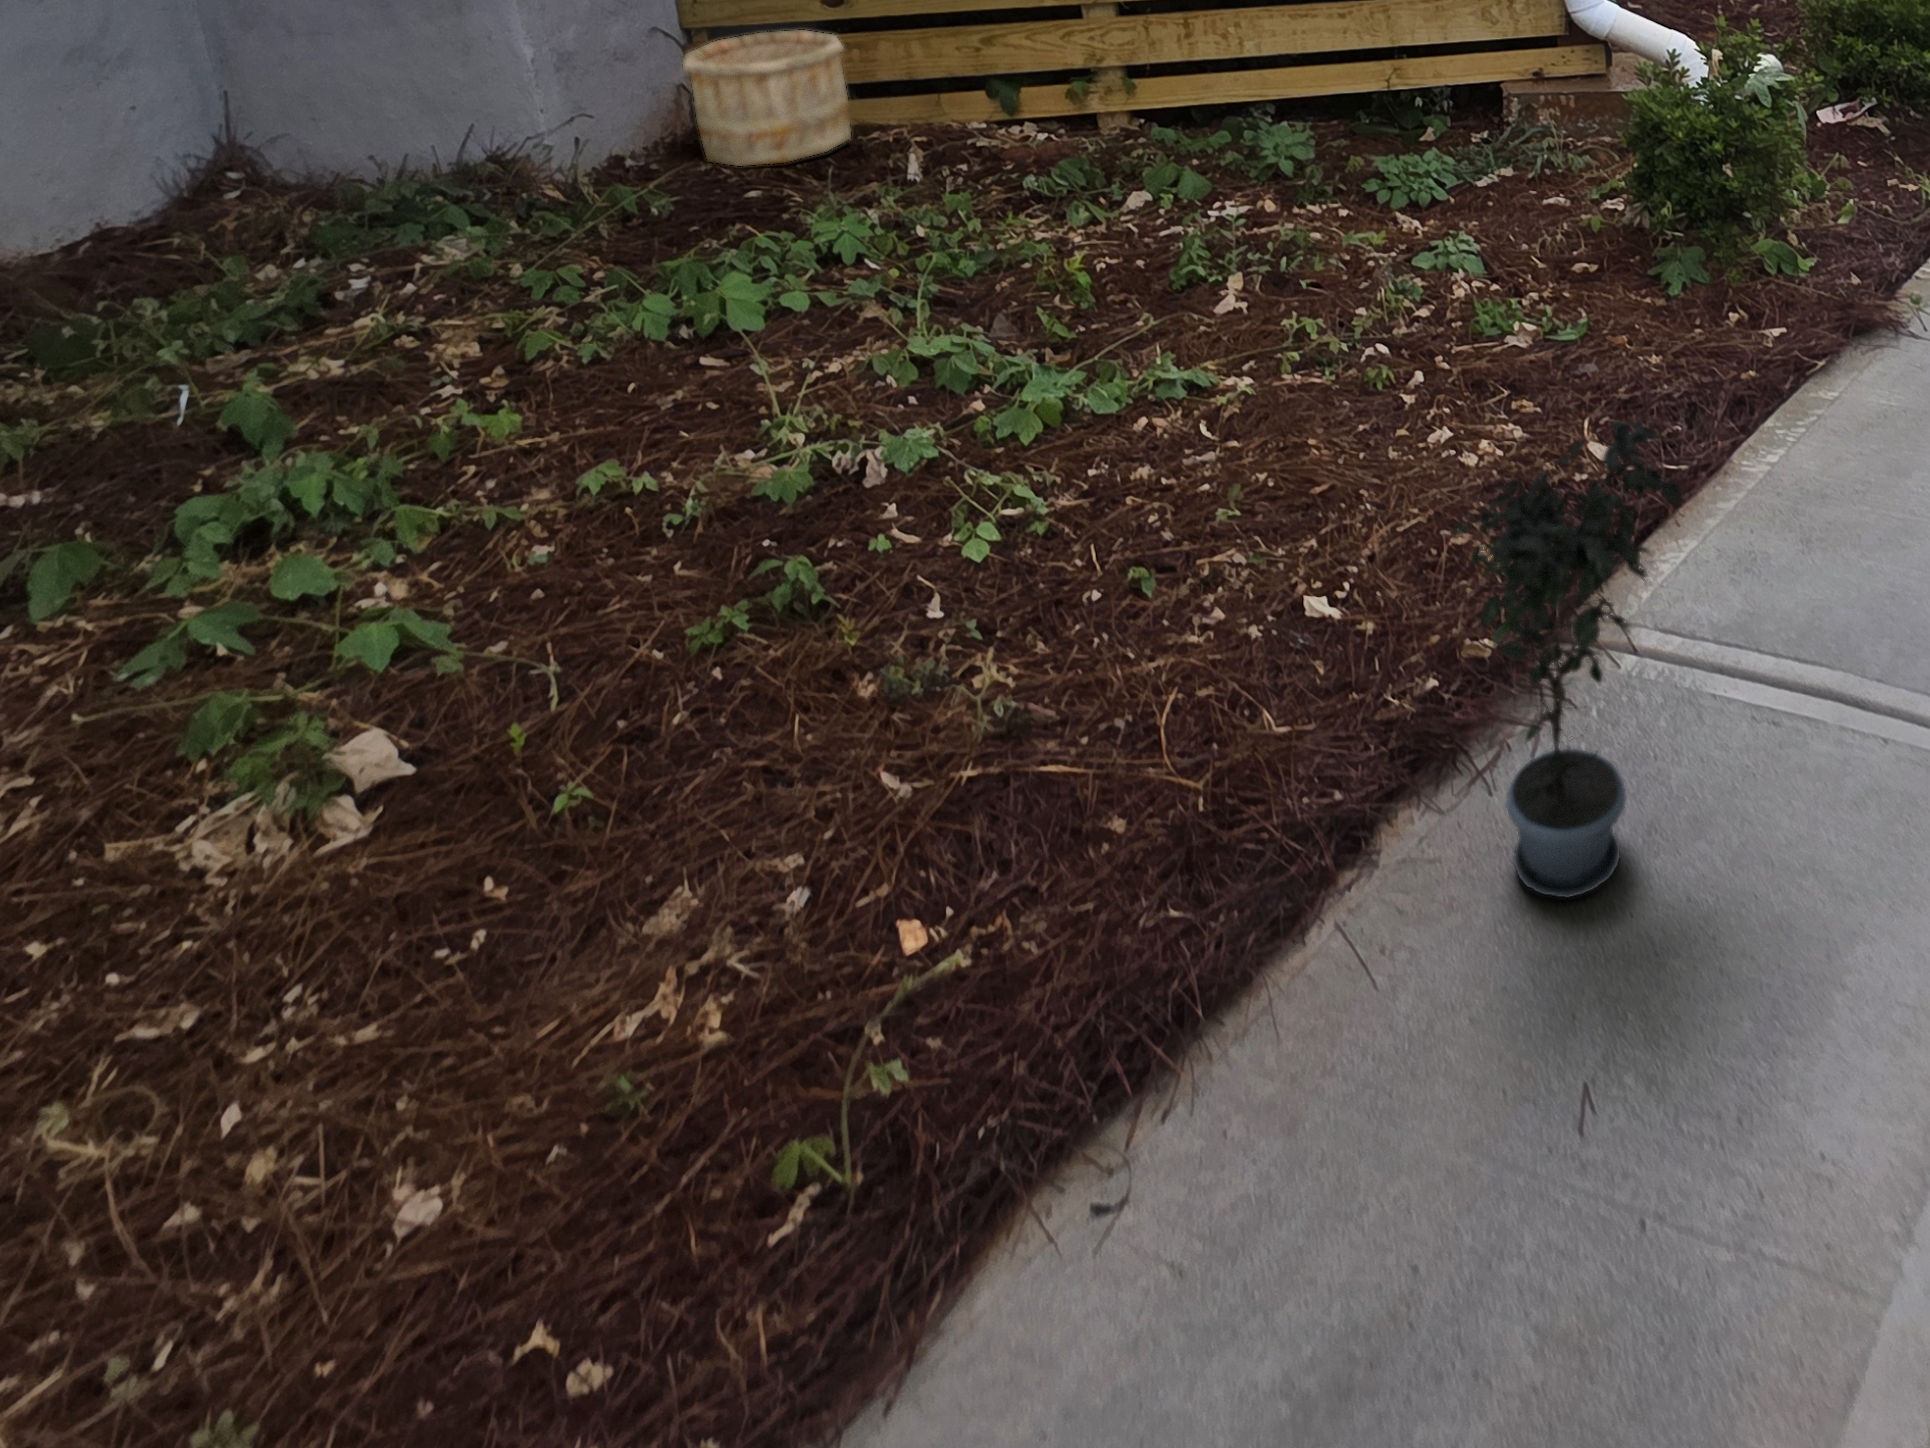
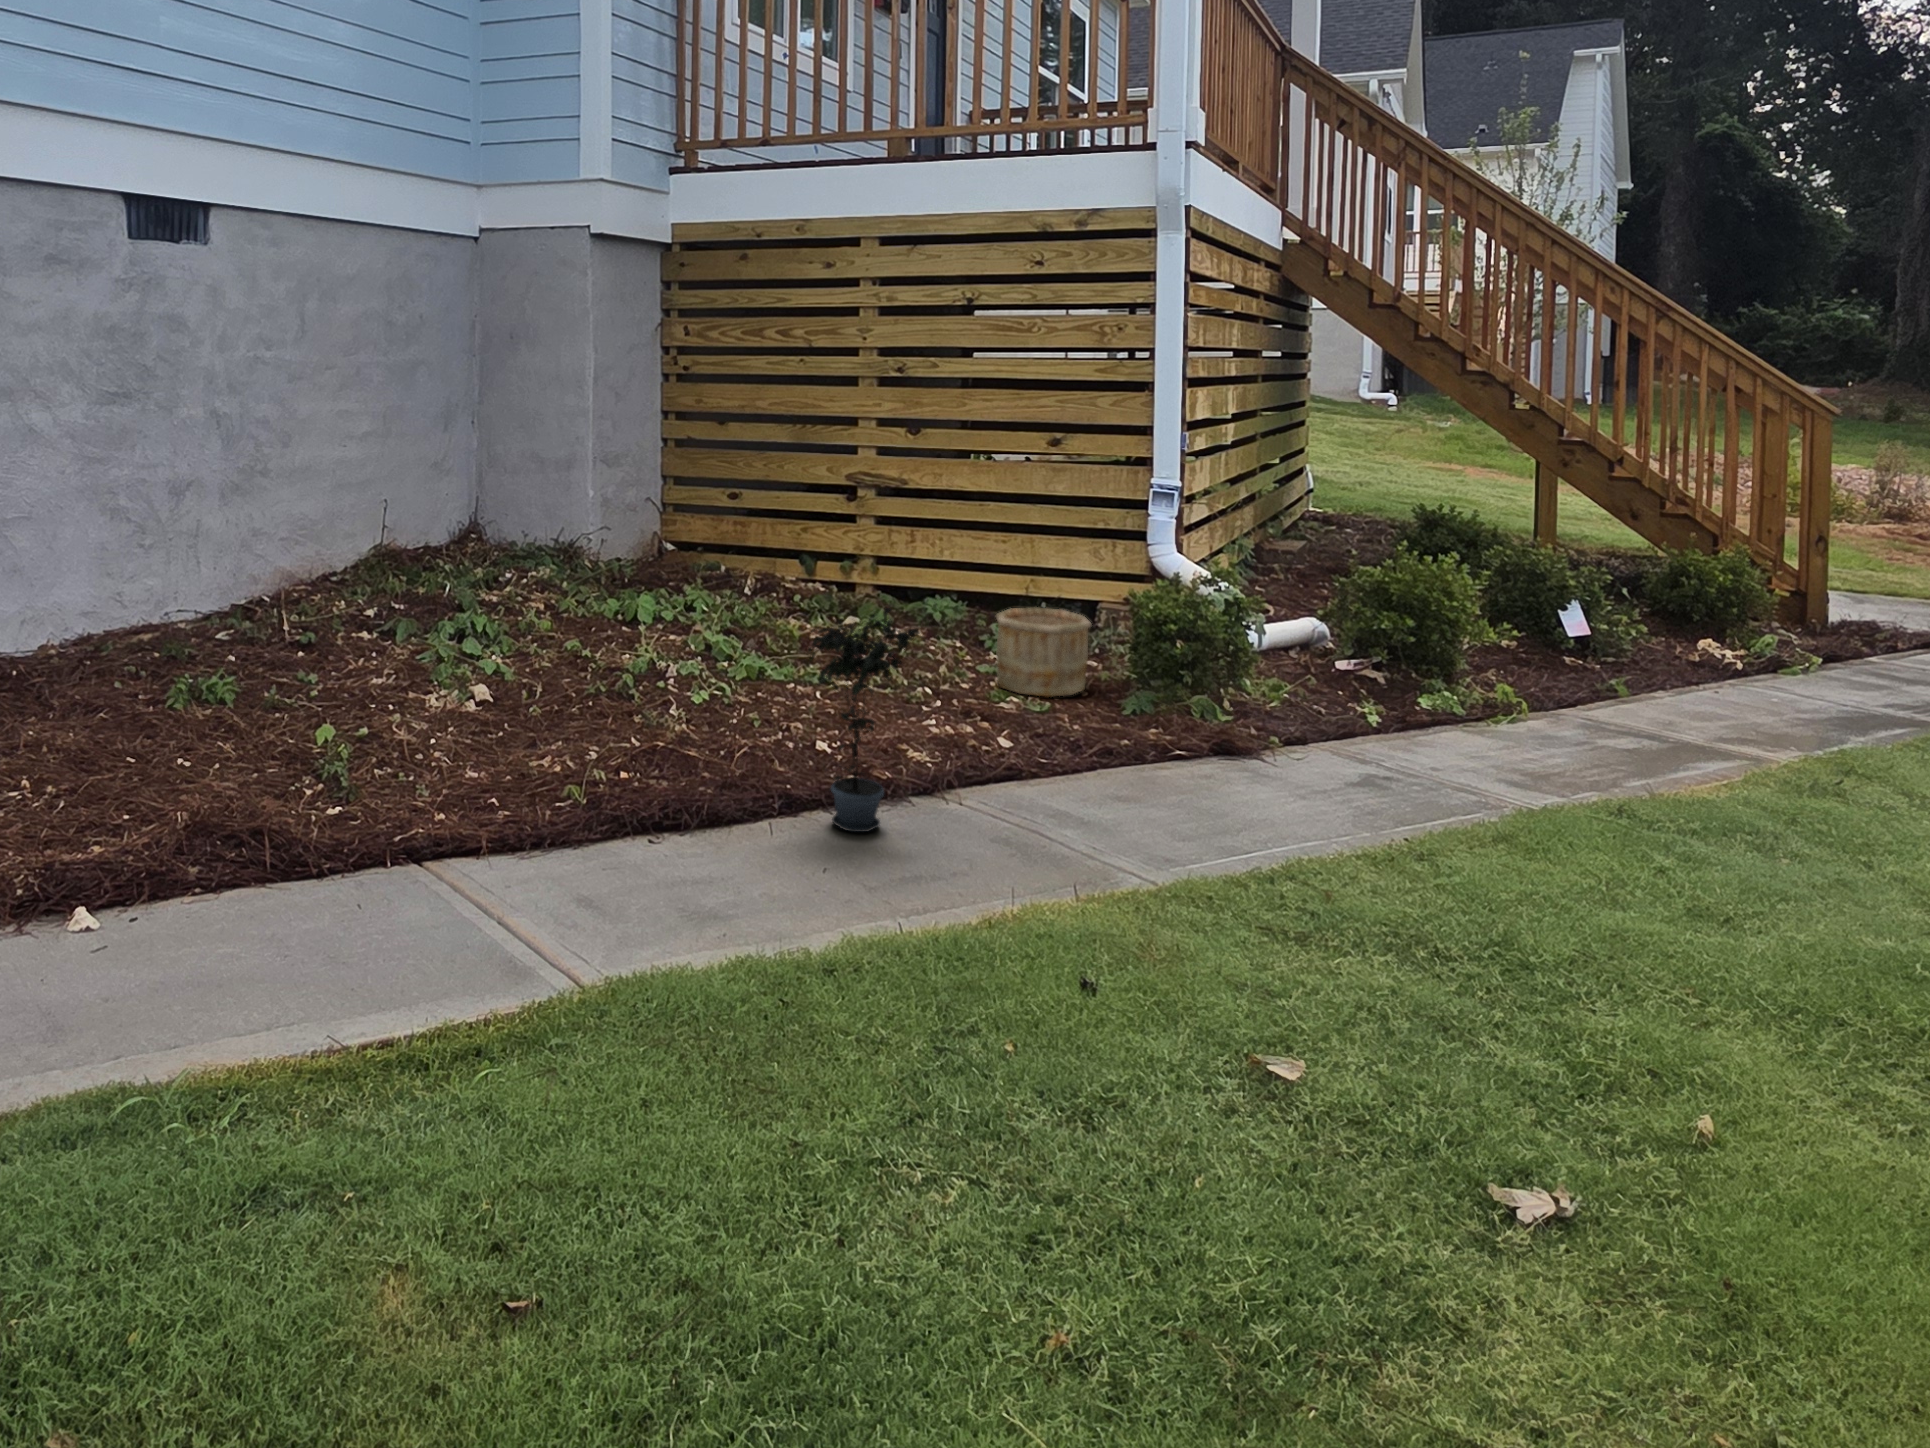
wooden bucket: present [683,30,851,166] -> present [995,608,1091,697]

